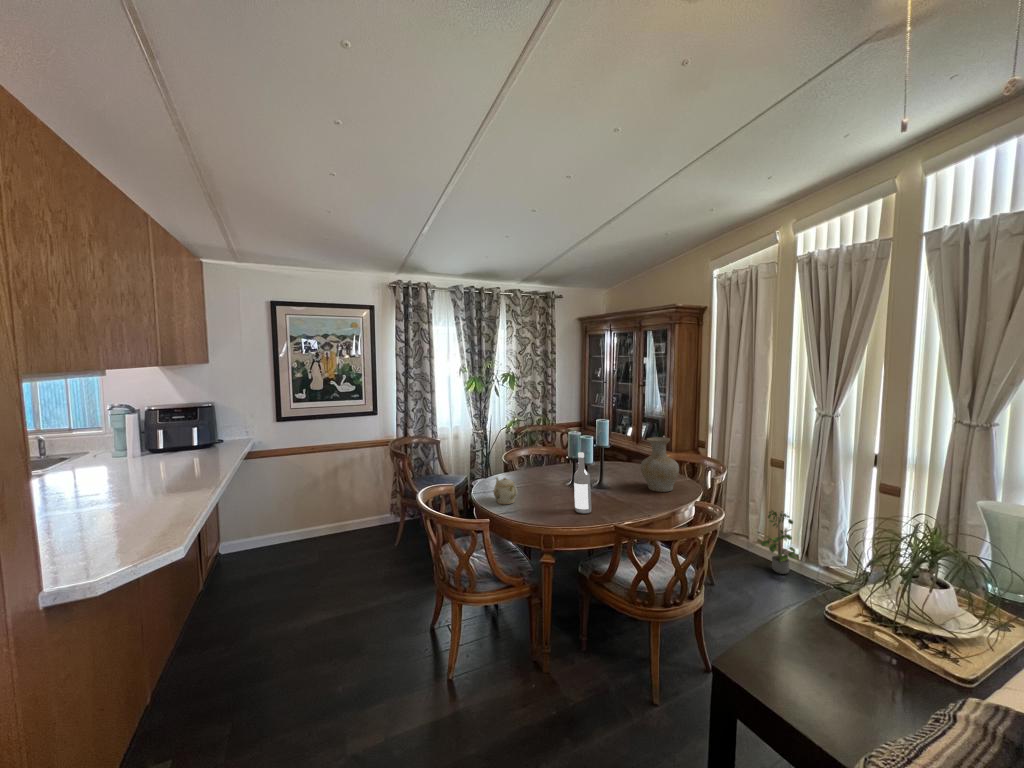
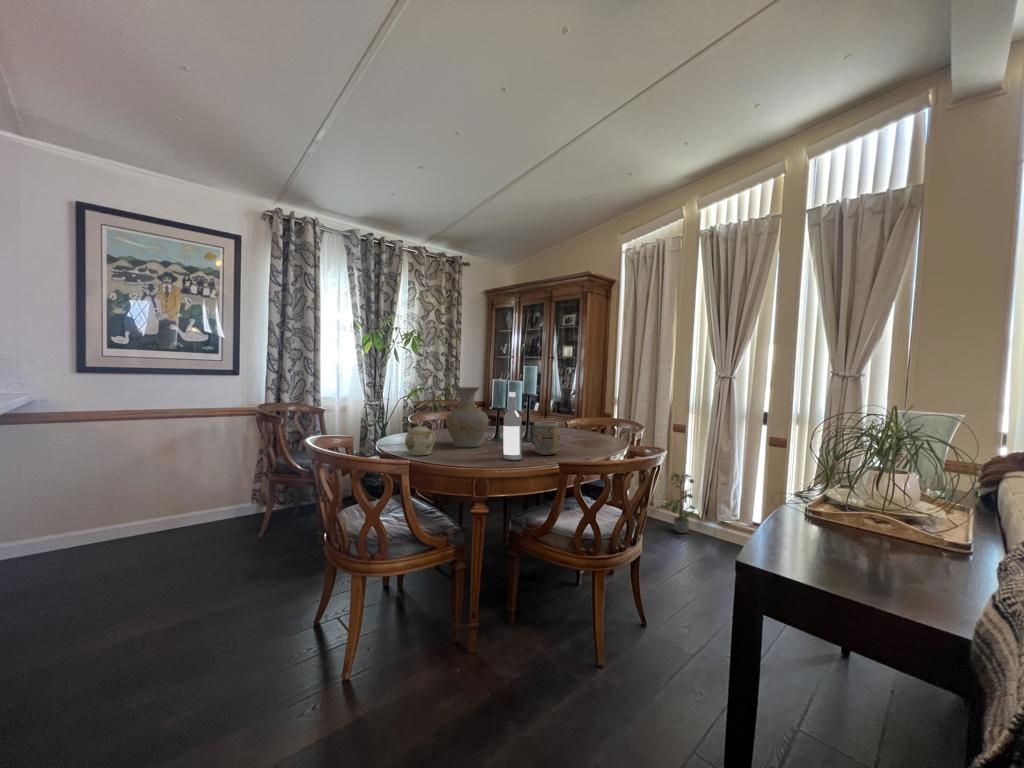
vase: present [641,437,679,492] -> present [446,387,488,447]
mug: none [603,473,629,506] -> present [529,421,560,455]

